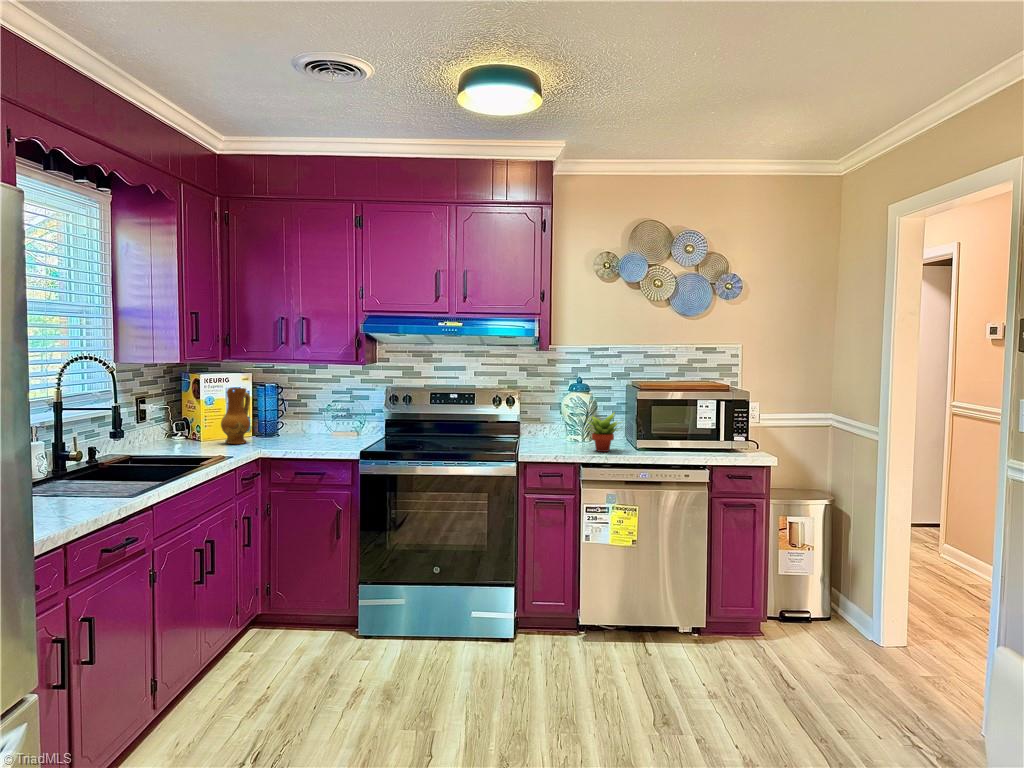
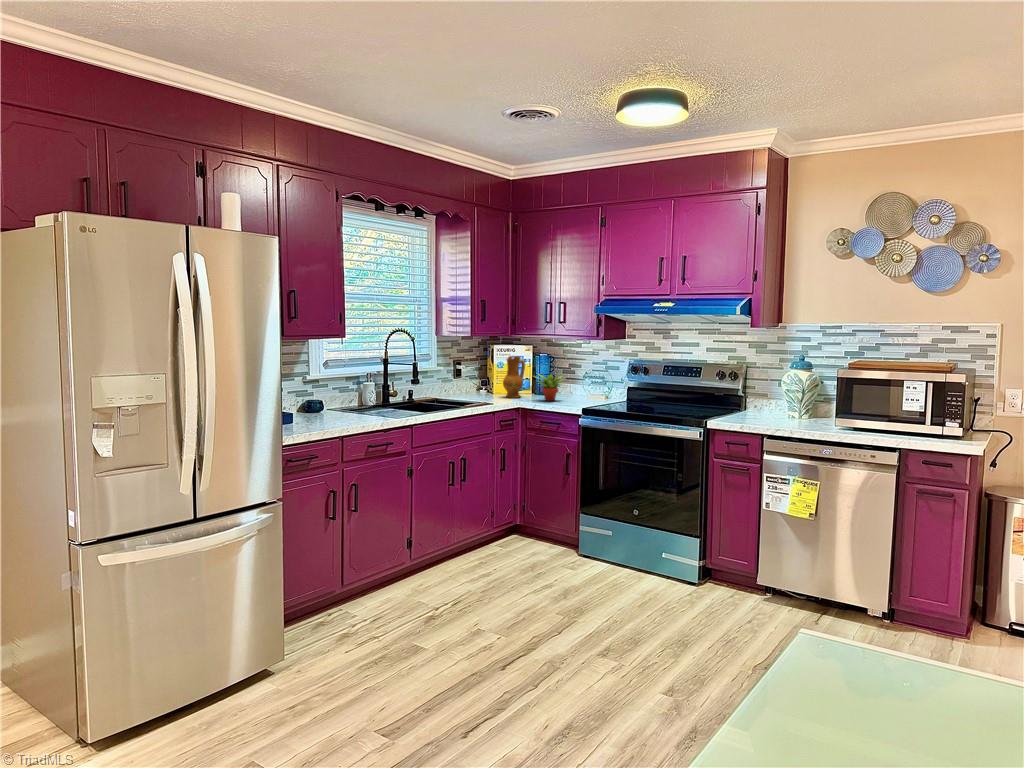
succulent plant: present [588,412,618,452] -> present [539,374,561,401]

